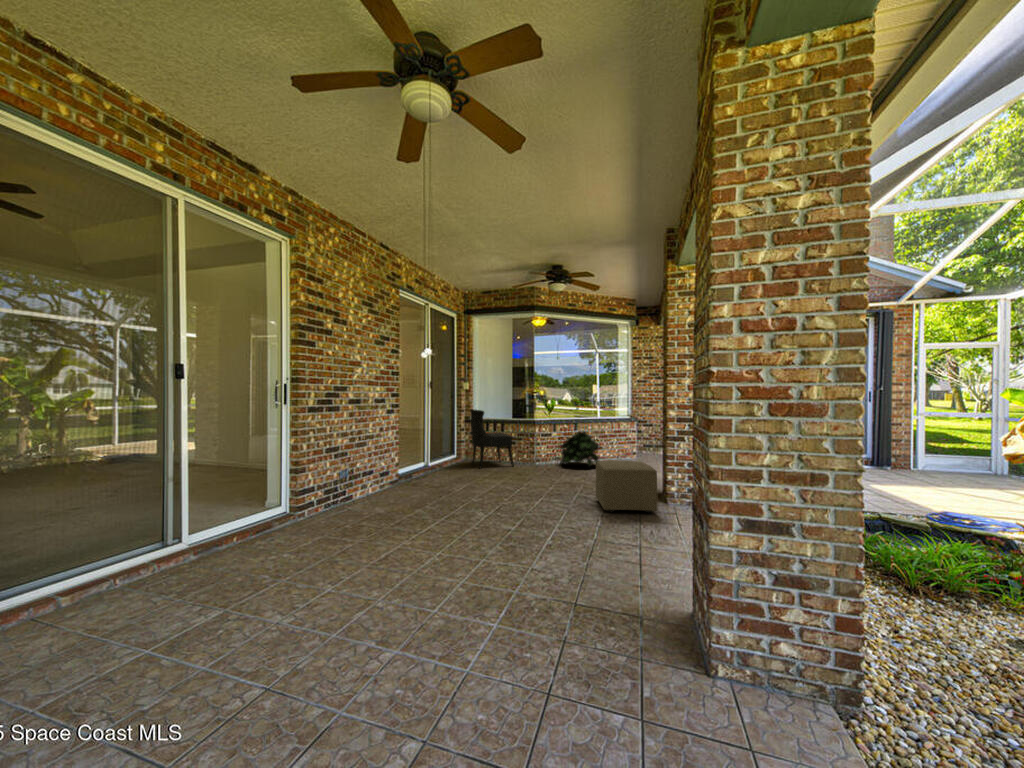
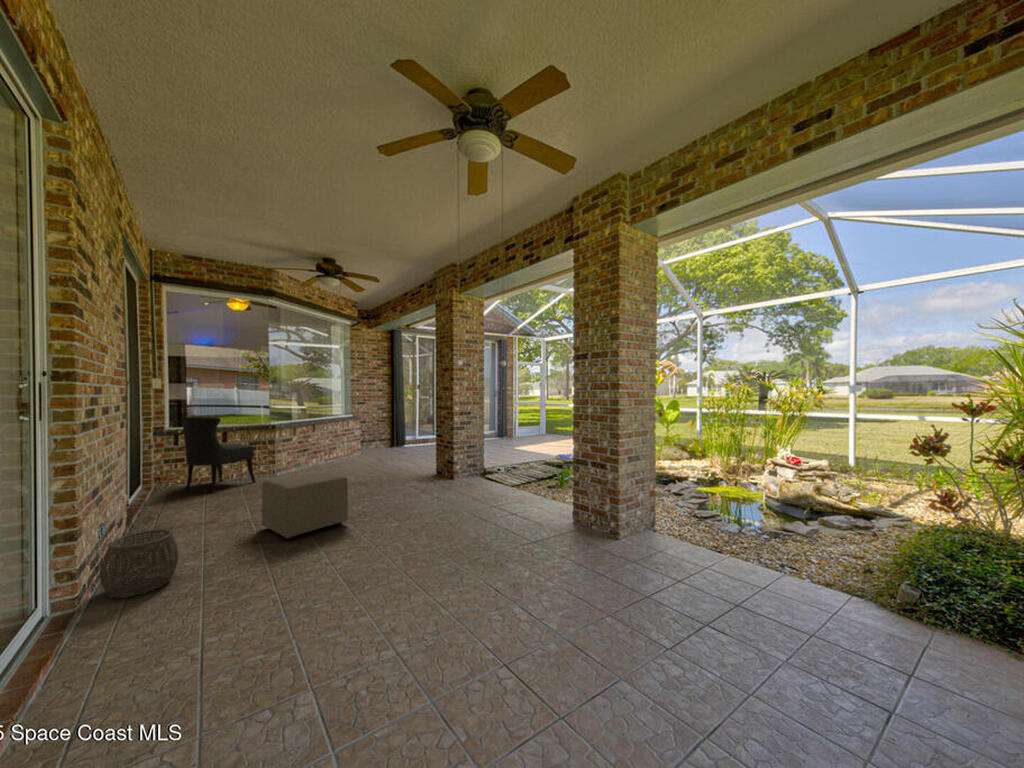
potted plant: present [561,431,599,467] -> none [304,431,353,471]
ottoman: present [596,461,657,513] -> present [262,471,348,539]
woven basket: none [334,477,374,515] -> present [99,529,179,598]

